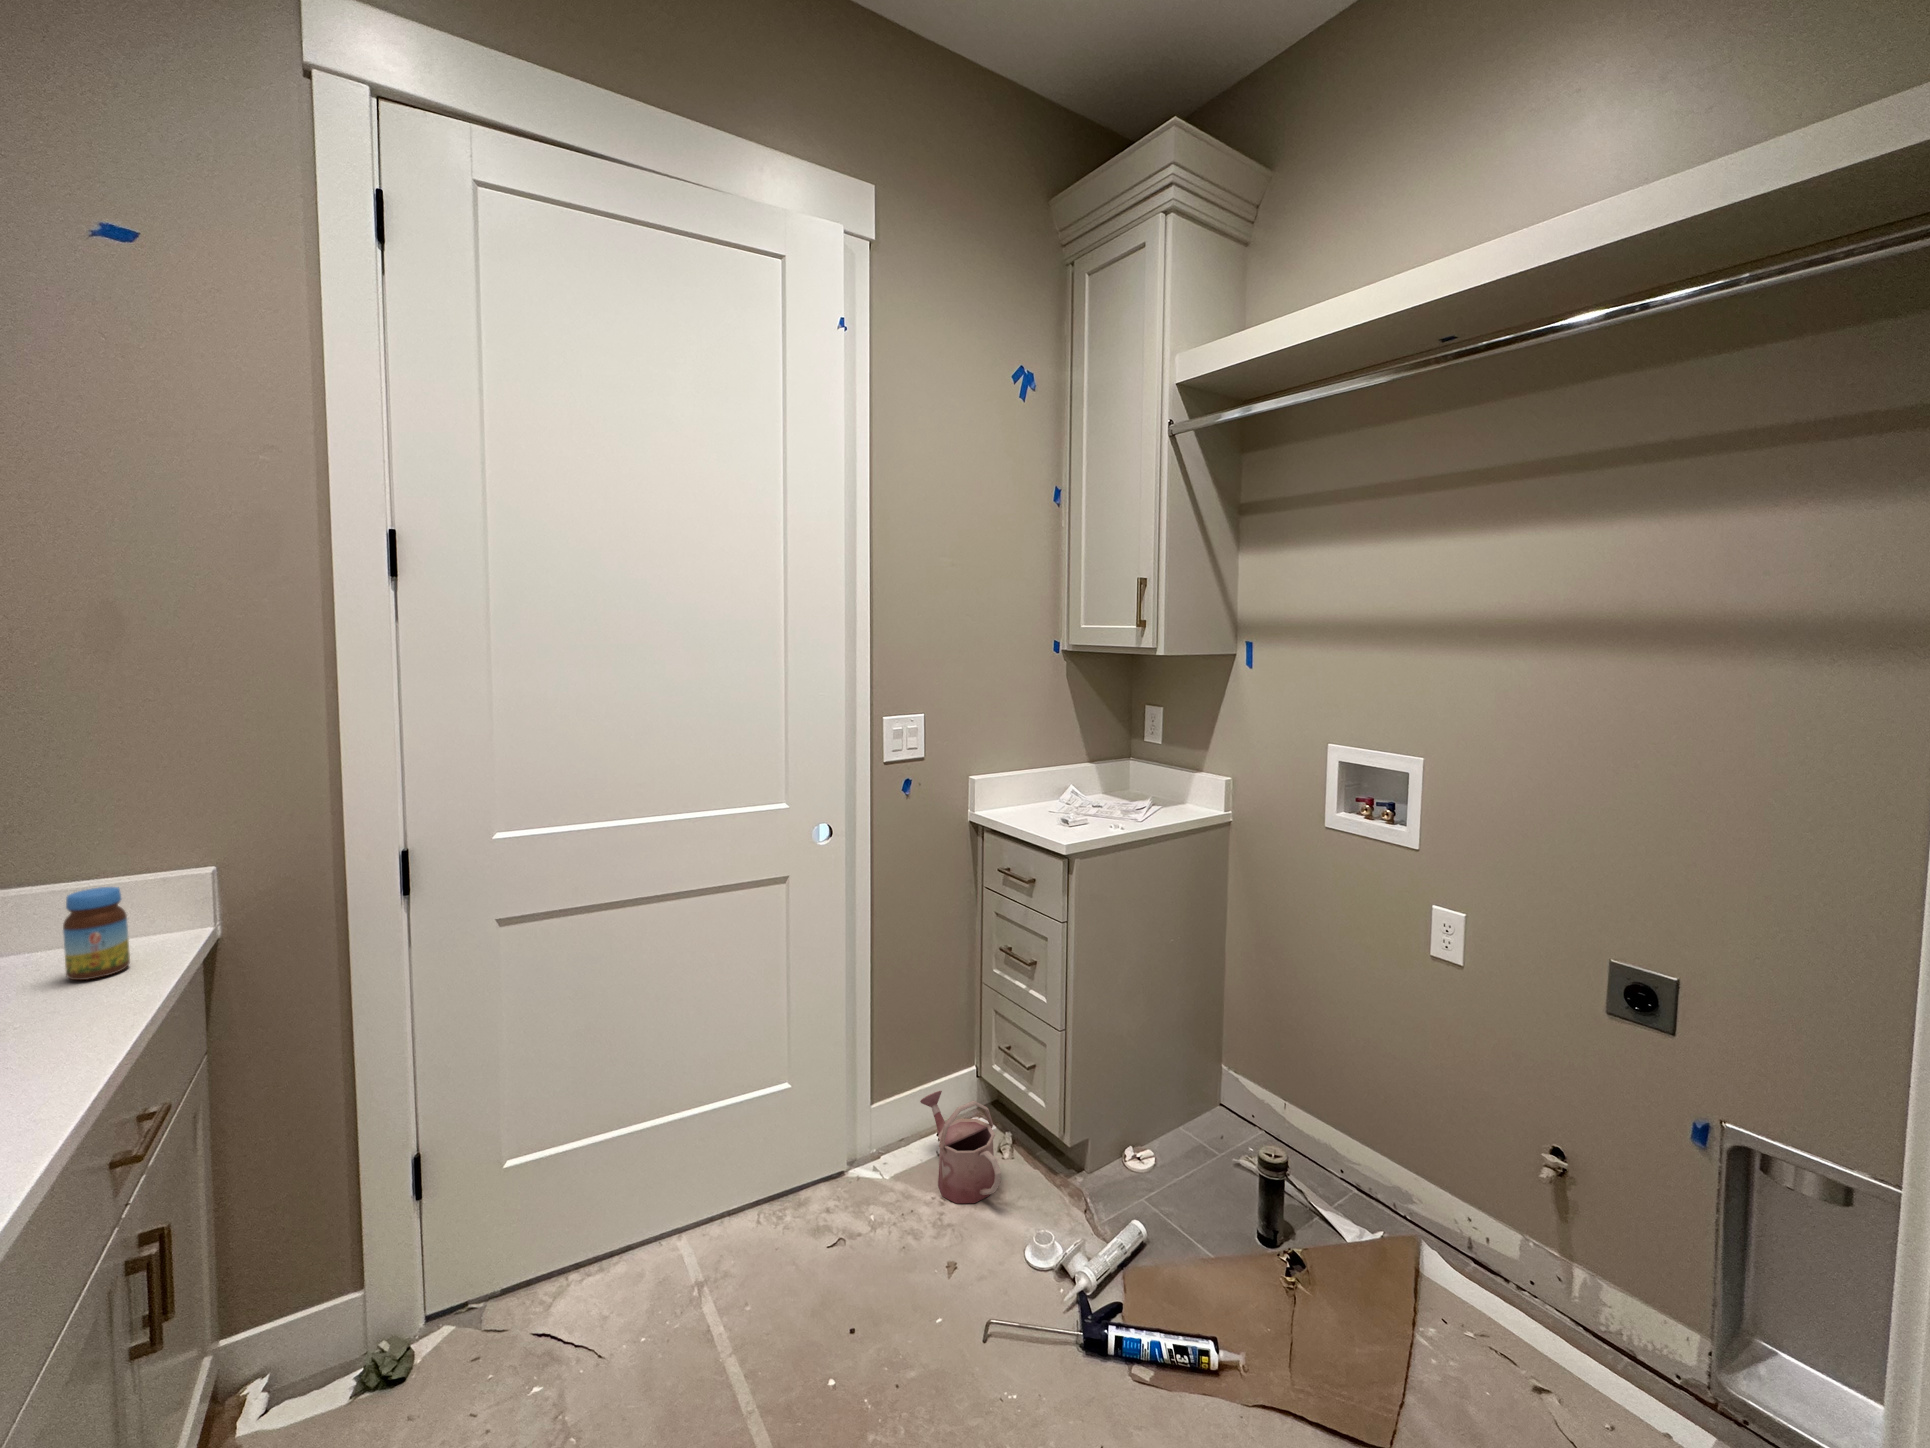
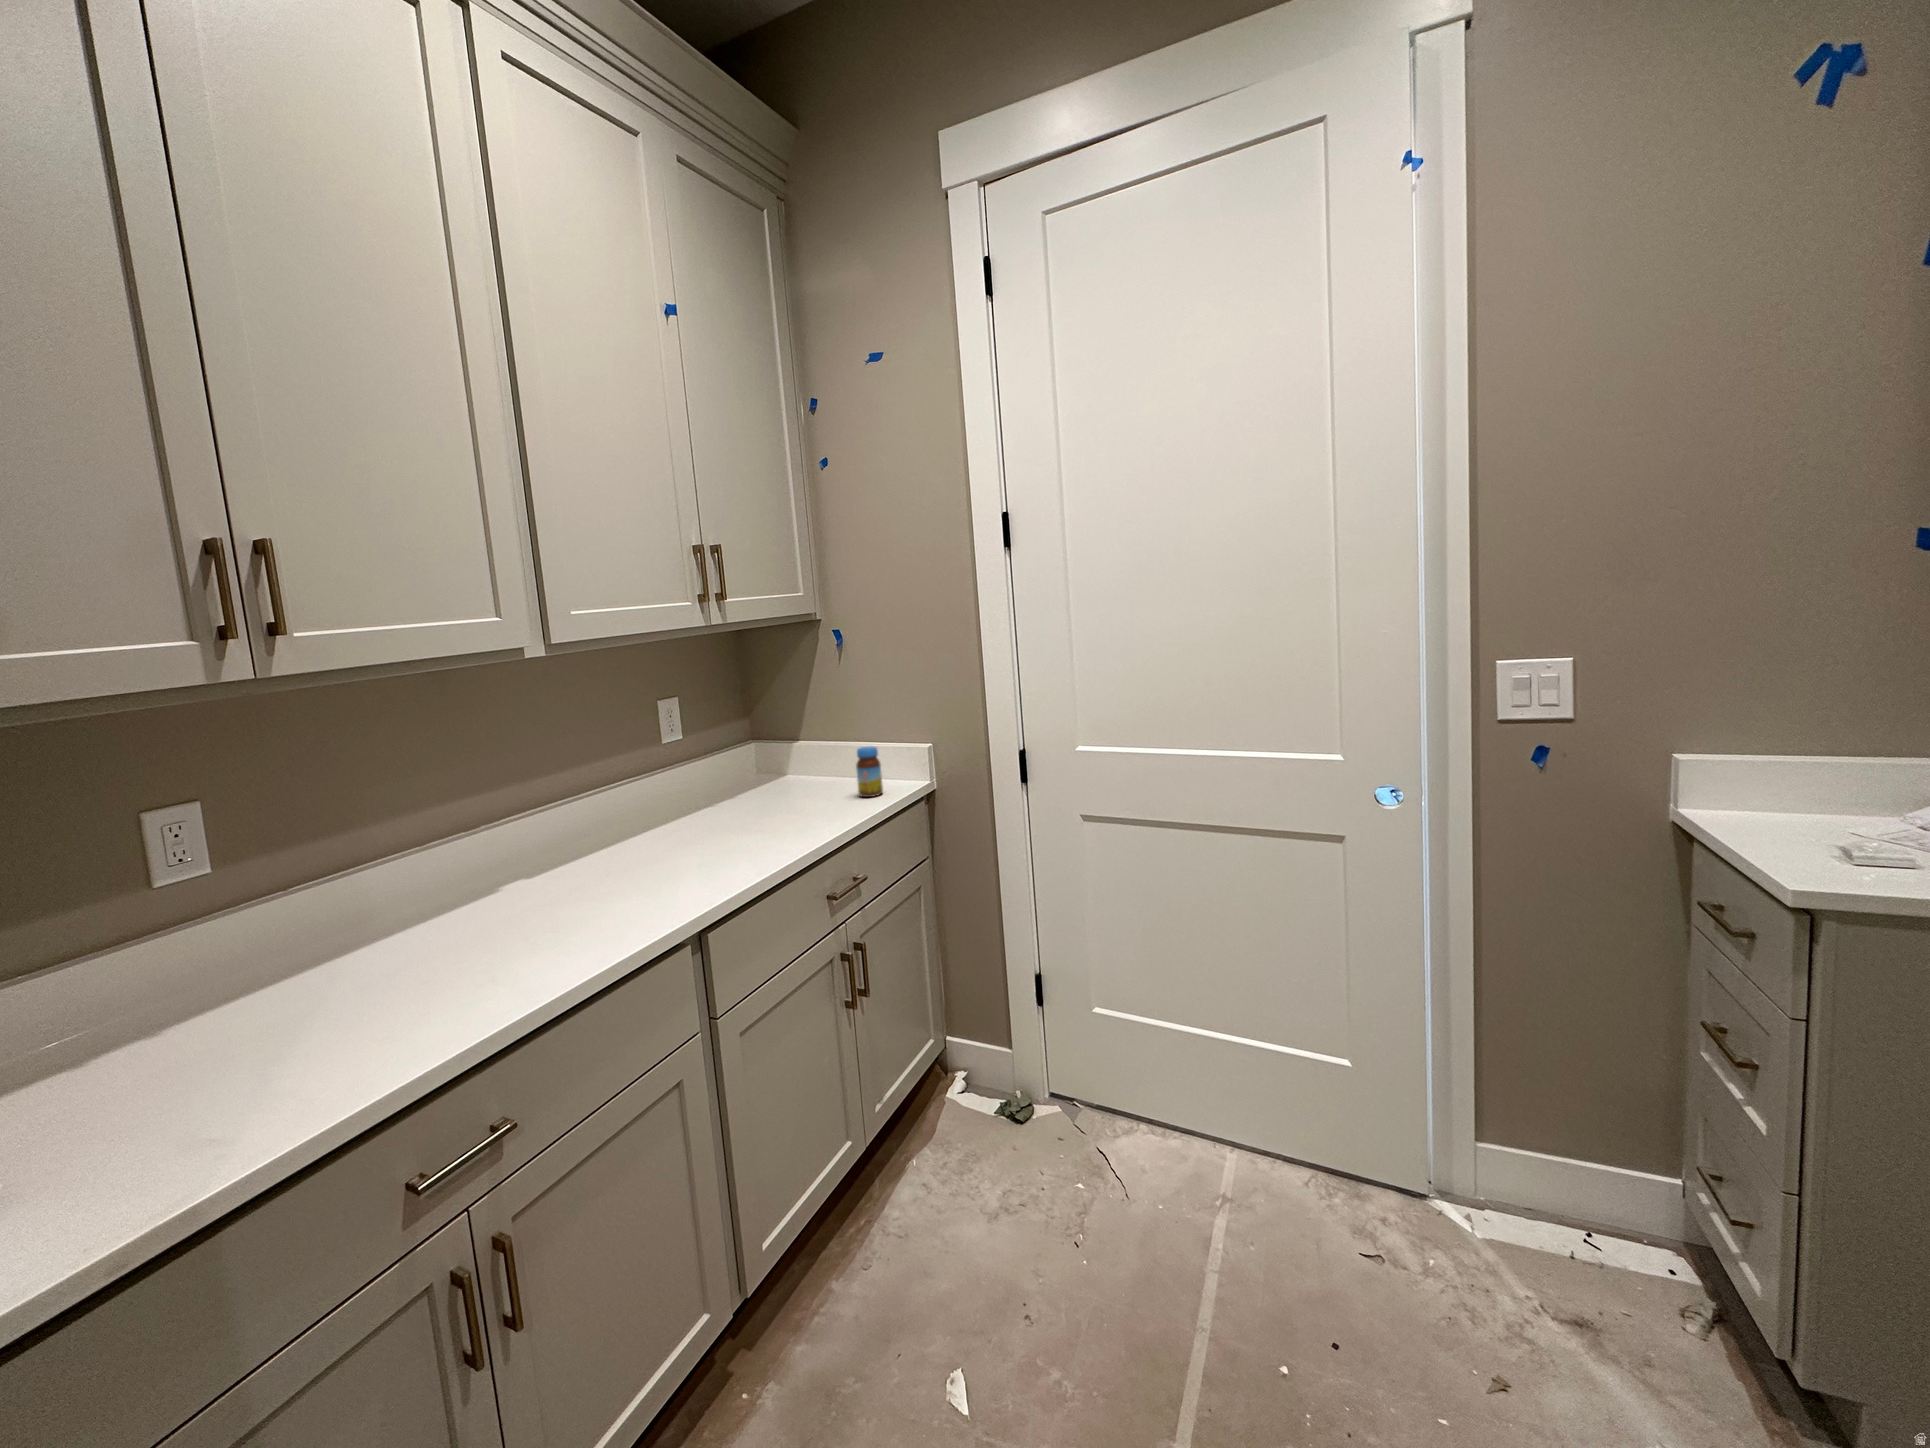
watering can: present [920,1091,1001,1203] -> none [1538,1171,1651,1352]

